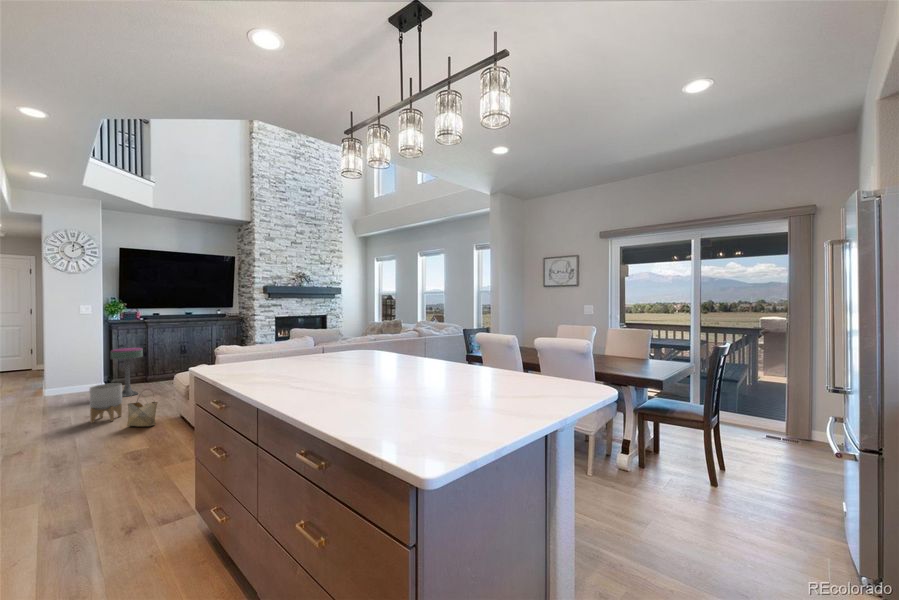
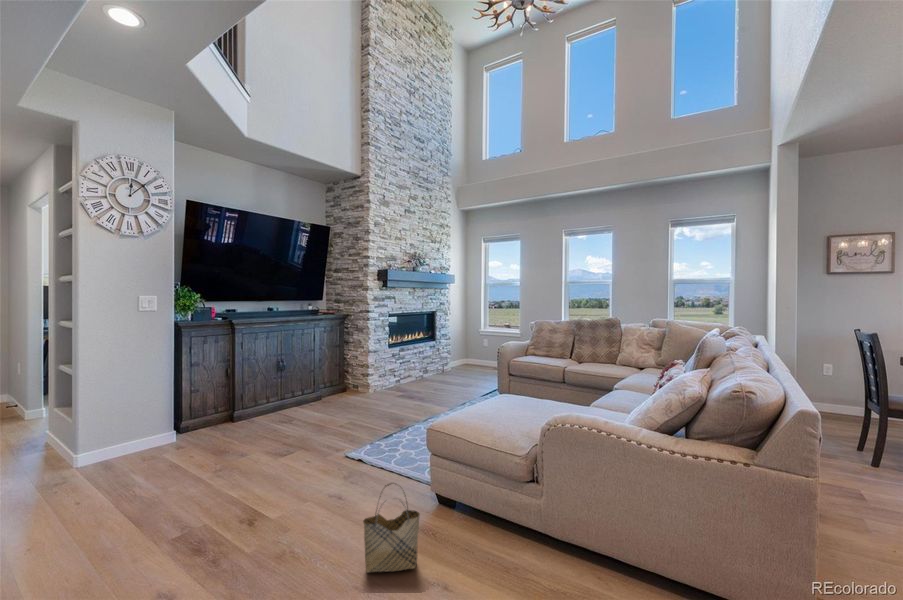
bar stool: present [111,348,143,397] -> none [211,371,261,461]
planter: present [89,383,122,423] -> none [257,463,313,562]

